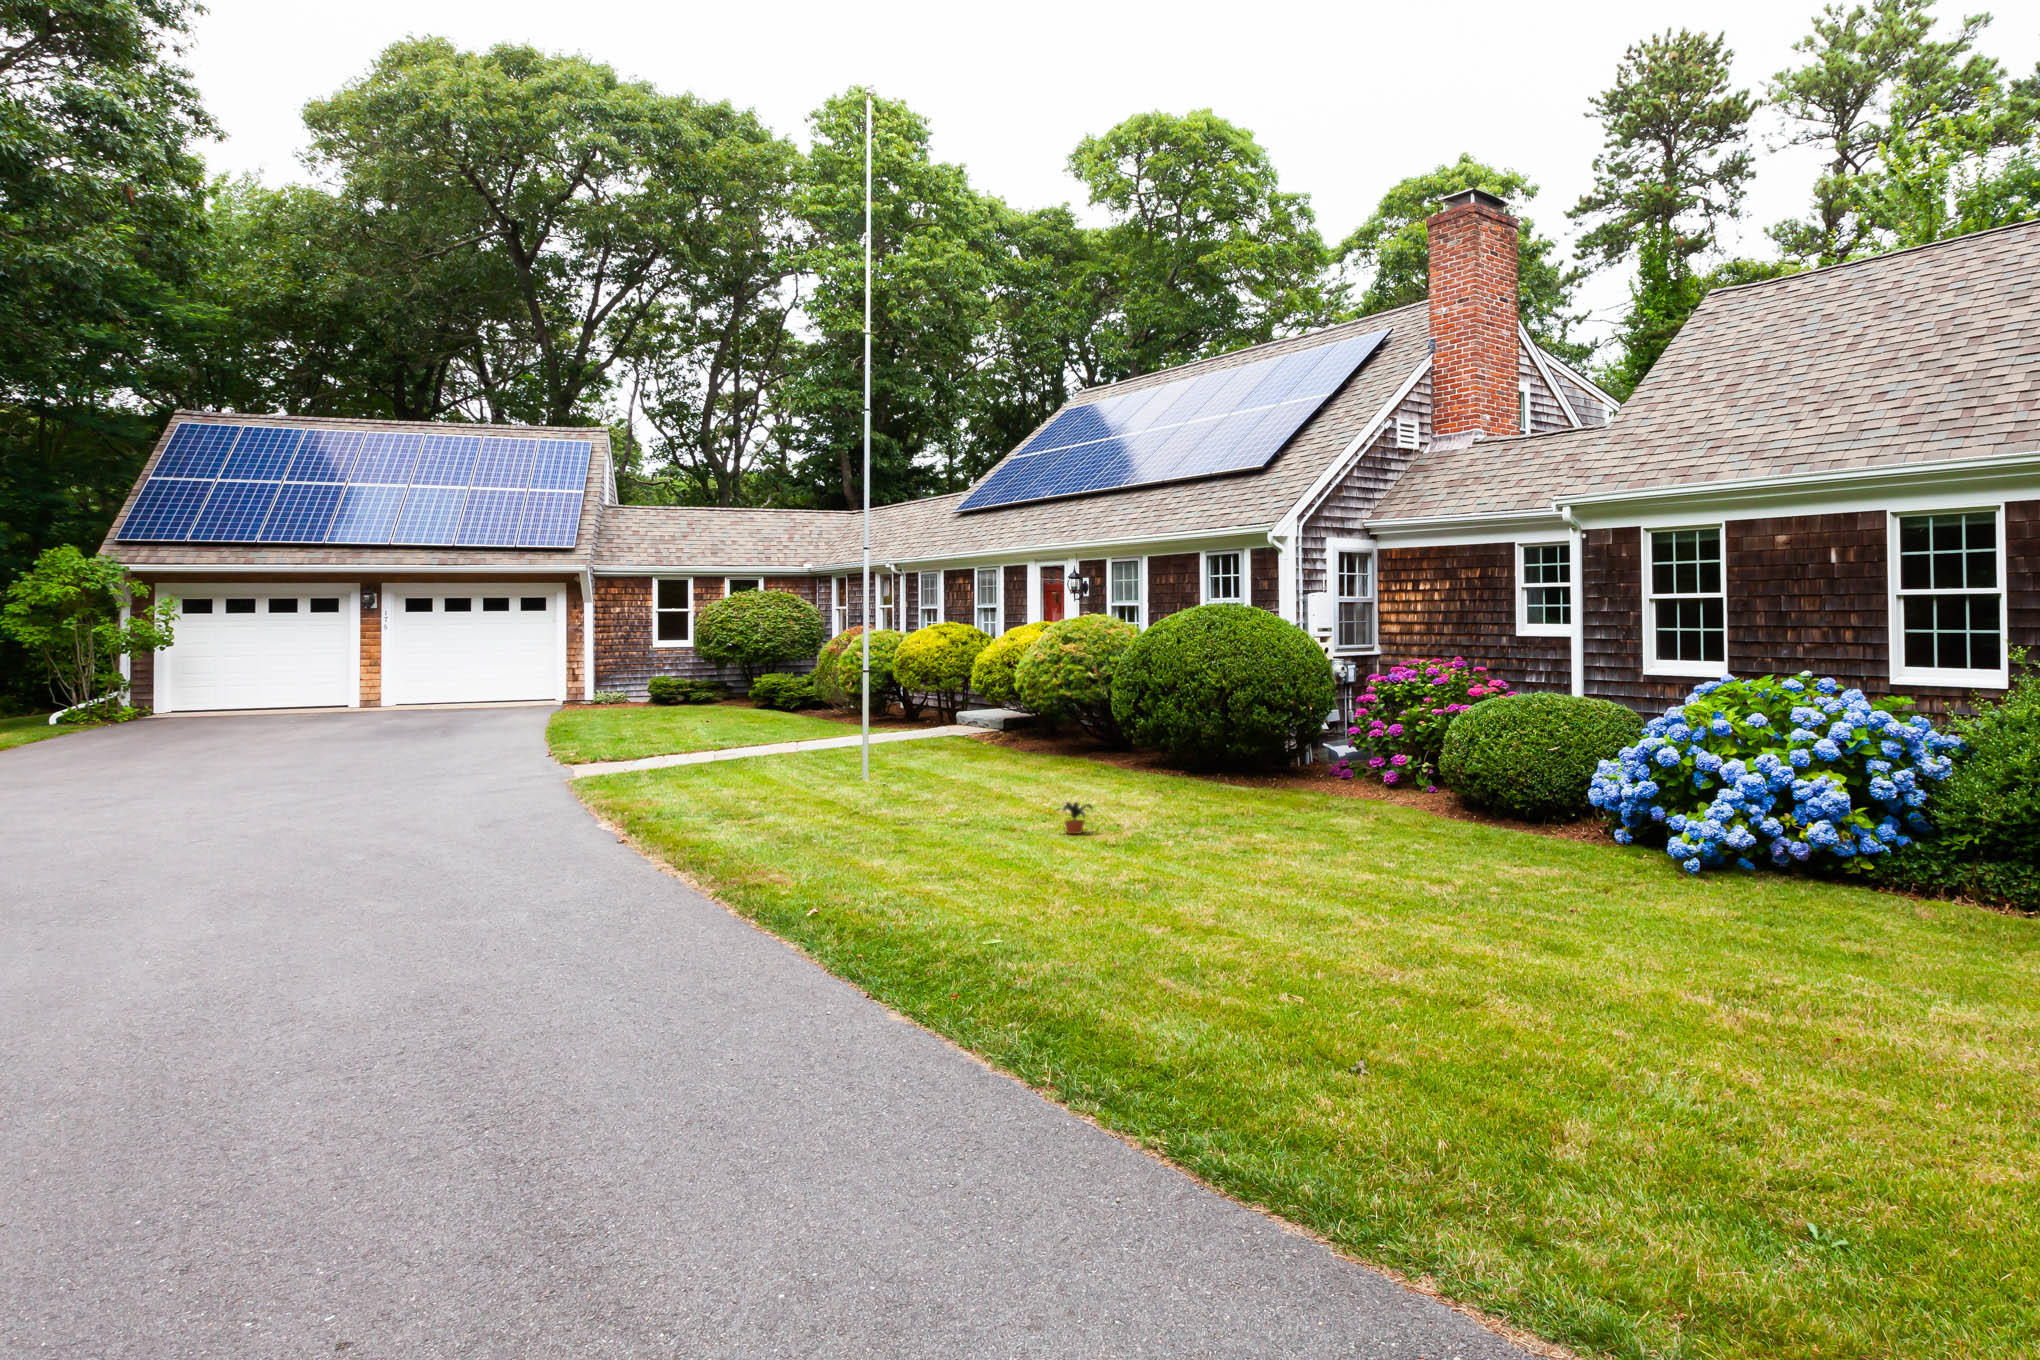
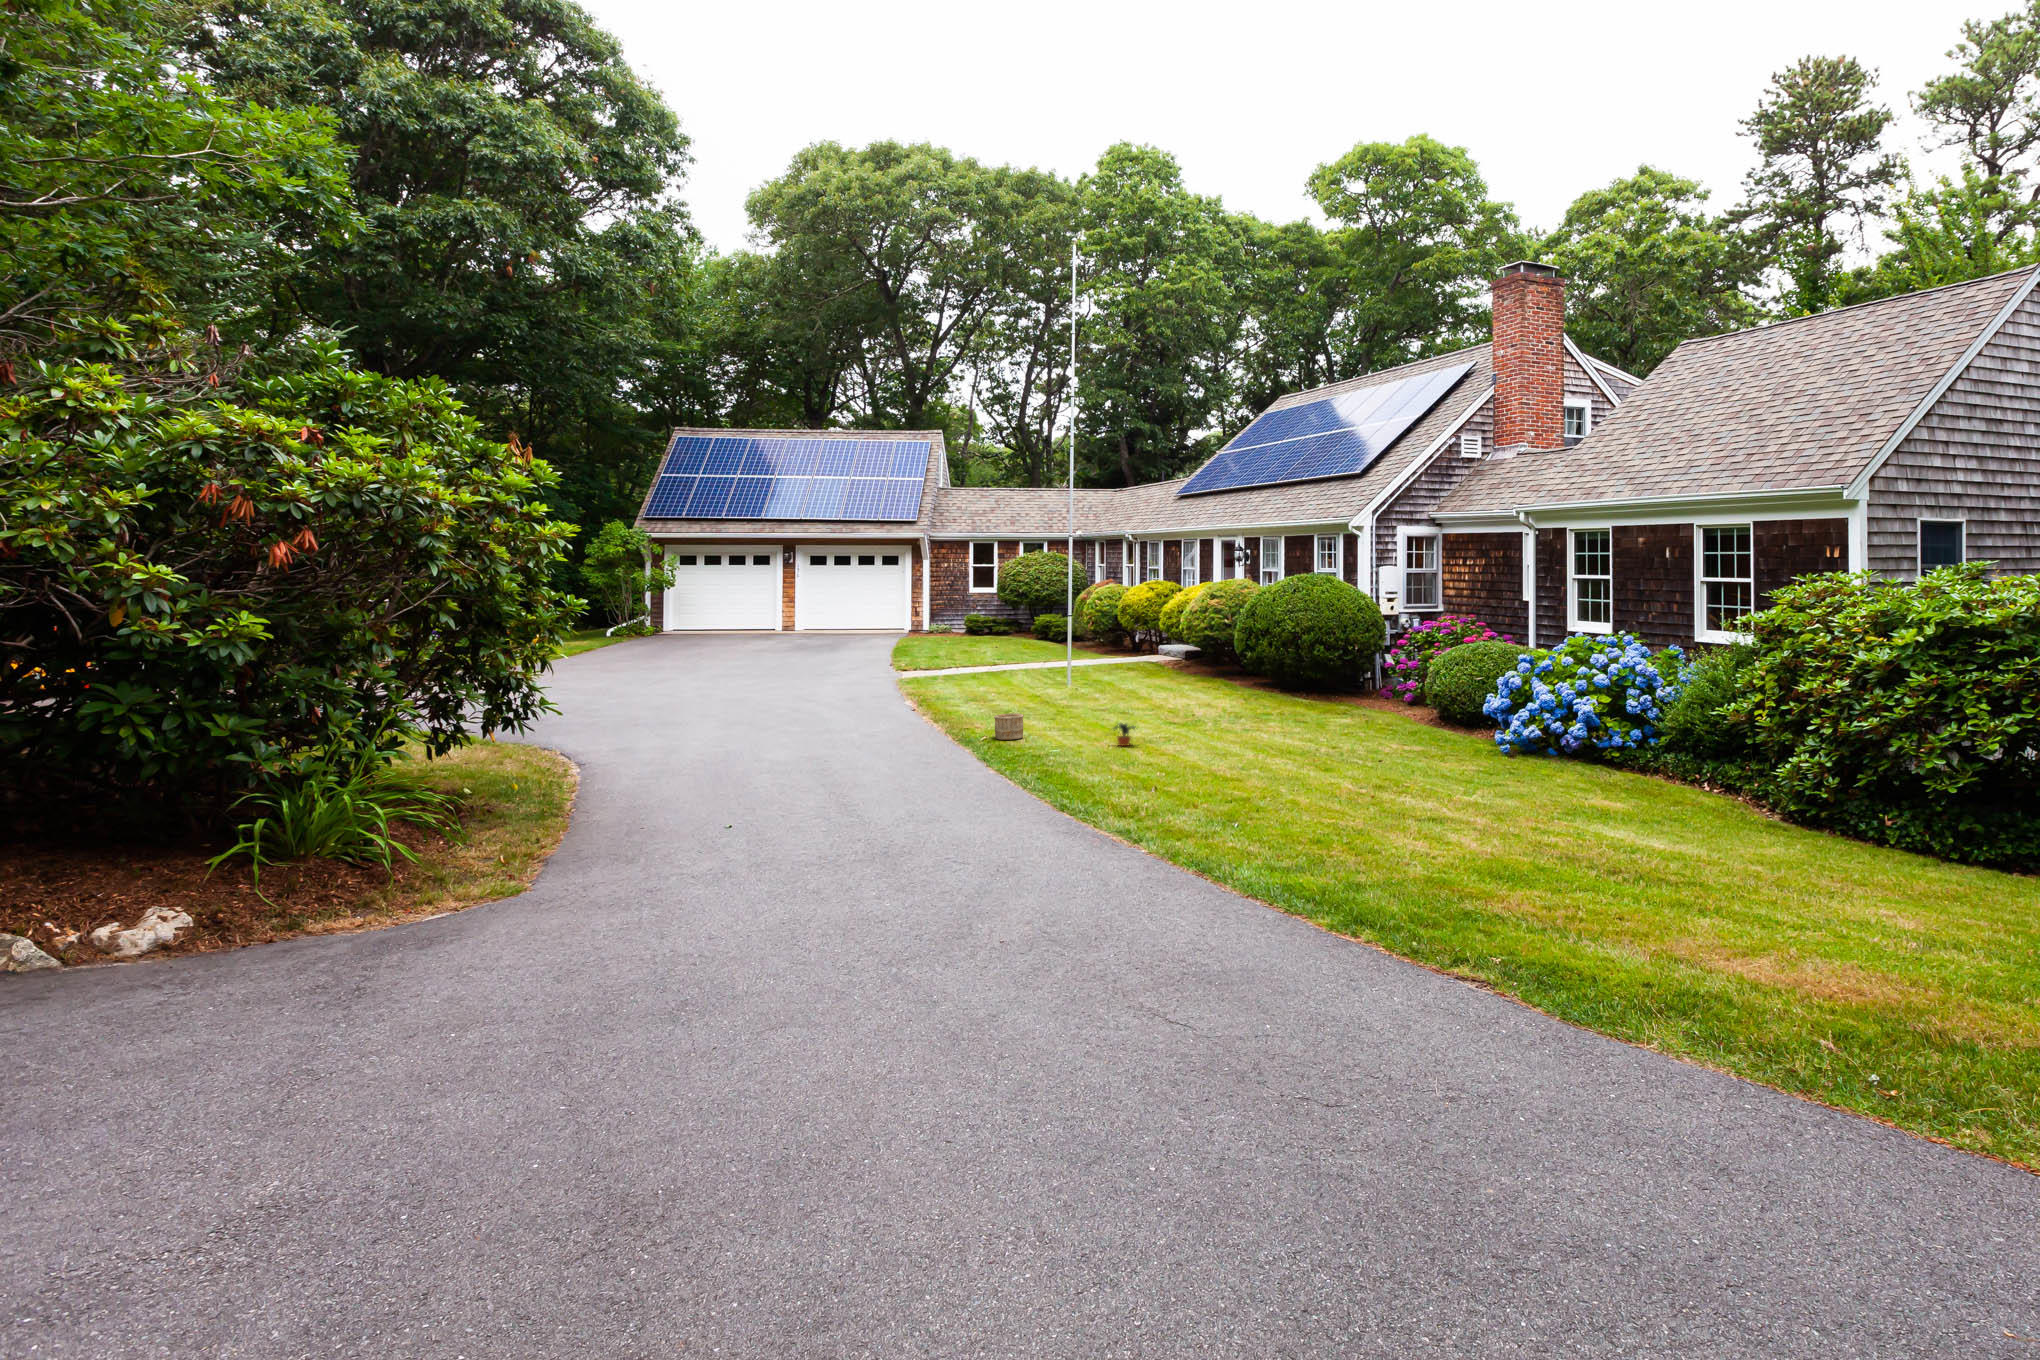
wooden bucket: none [874,797,918,835] -> present [994,713,1024,740]

